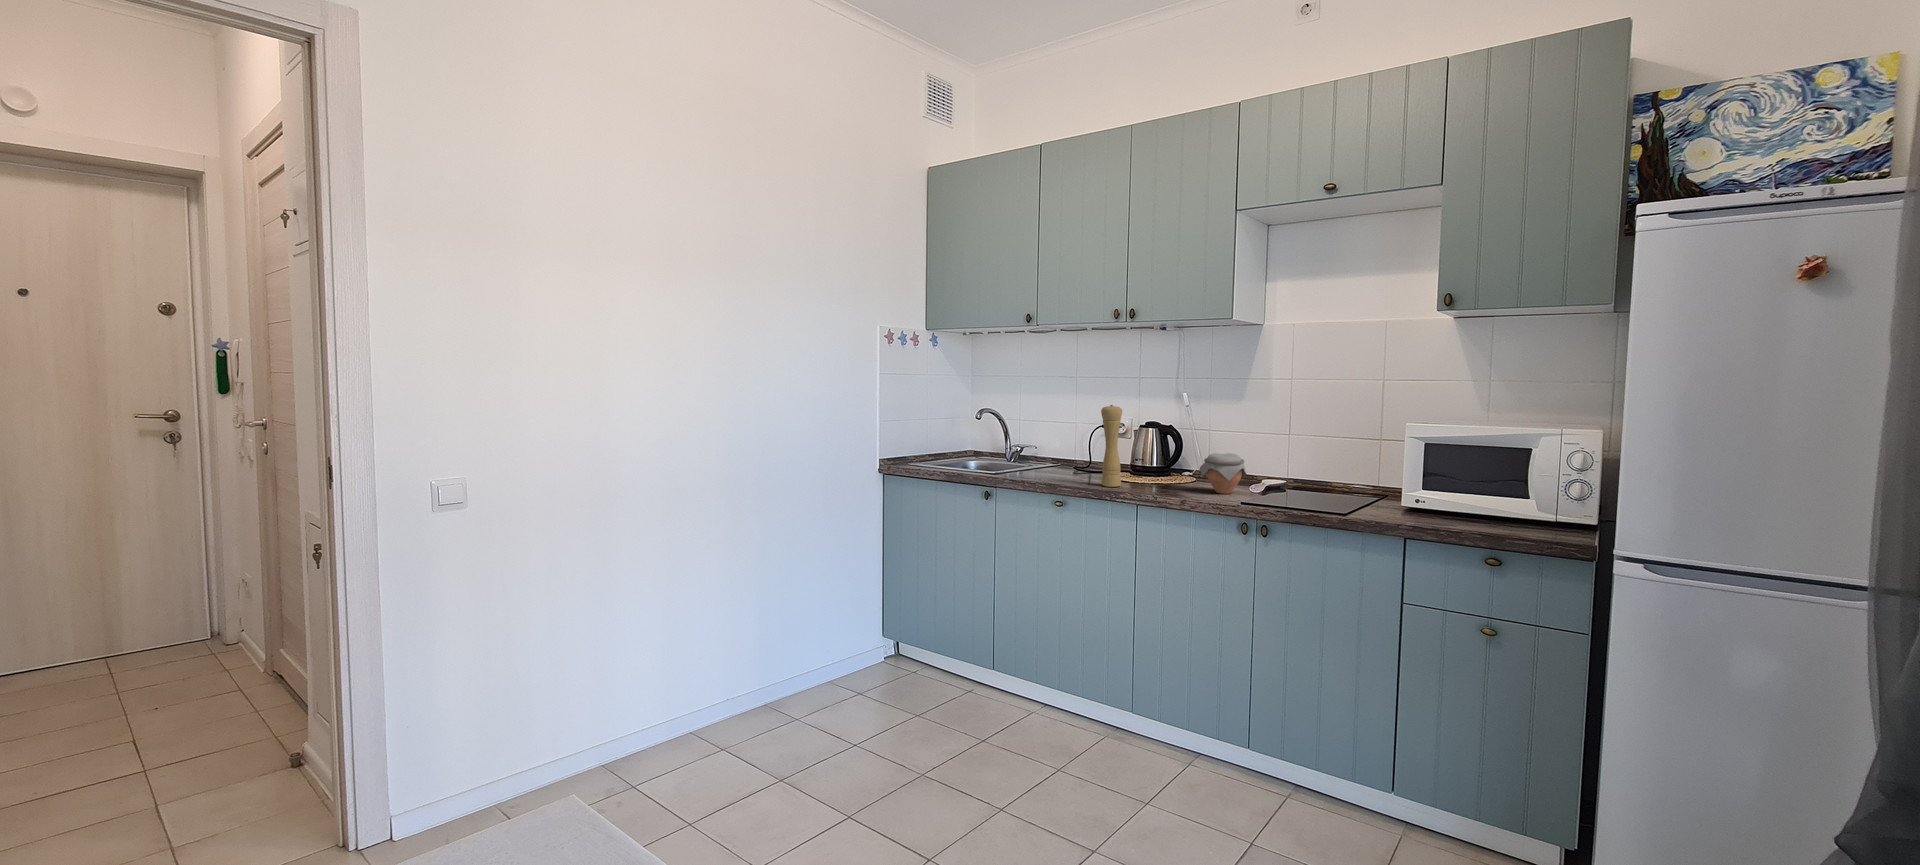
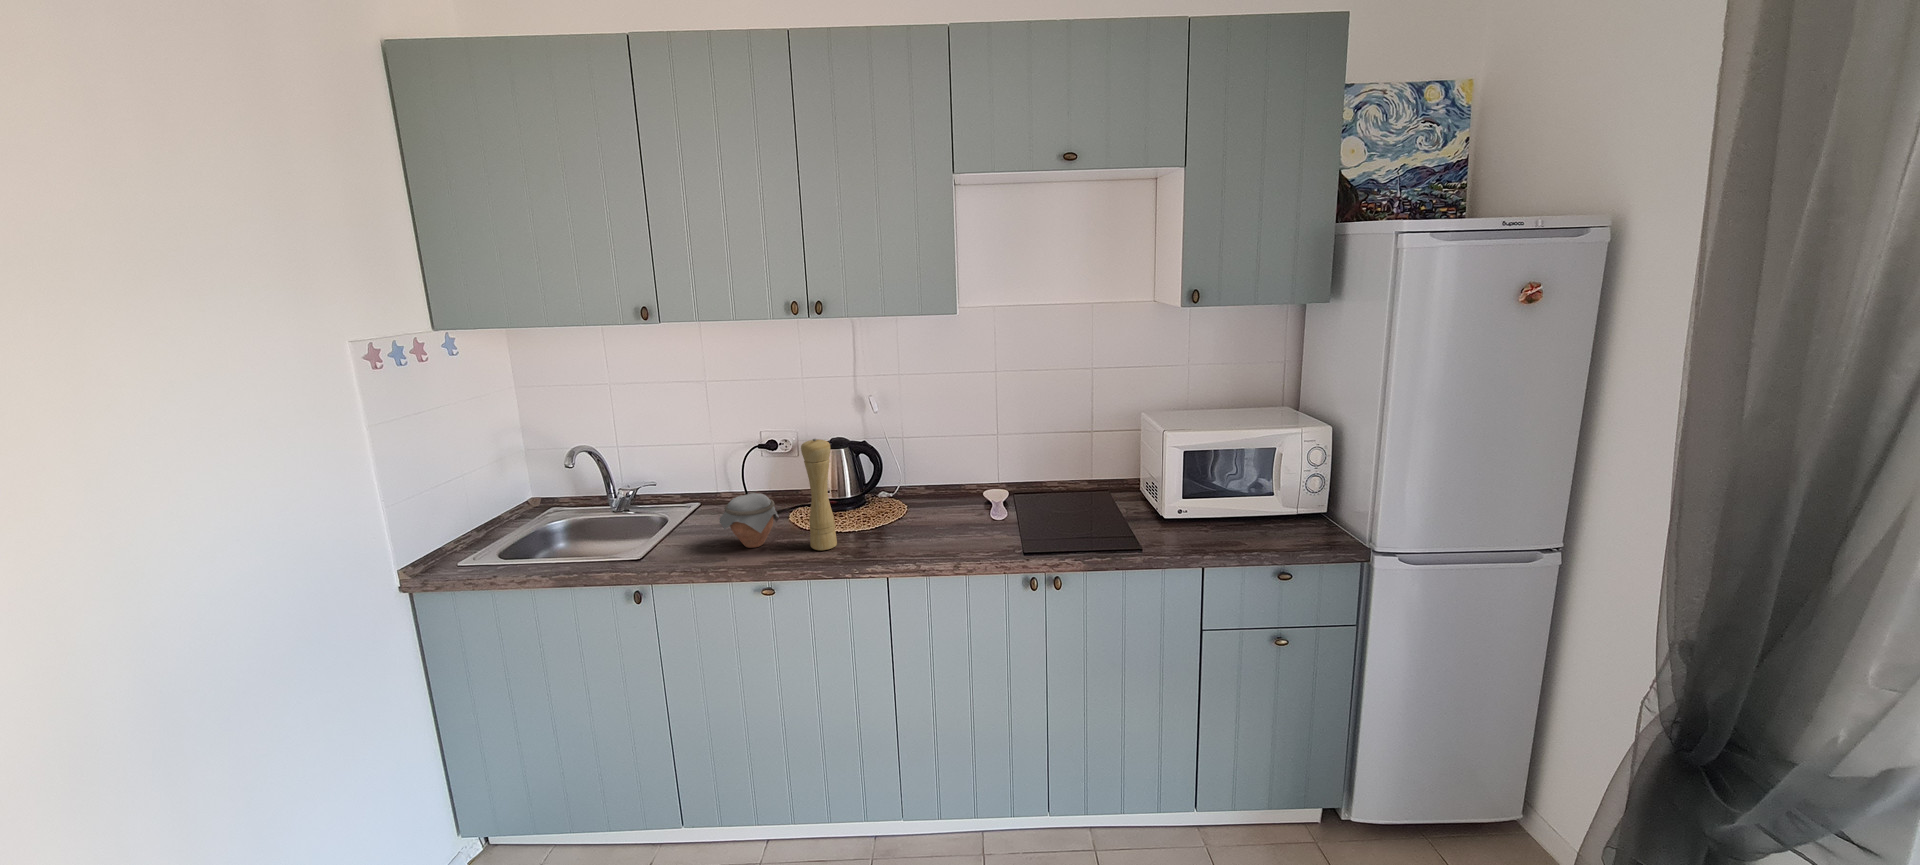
jar: present [1199,453,1247,494] -> present [719,493,779,548]

